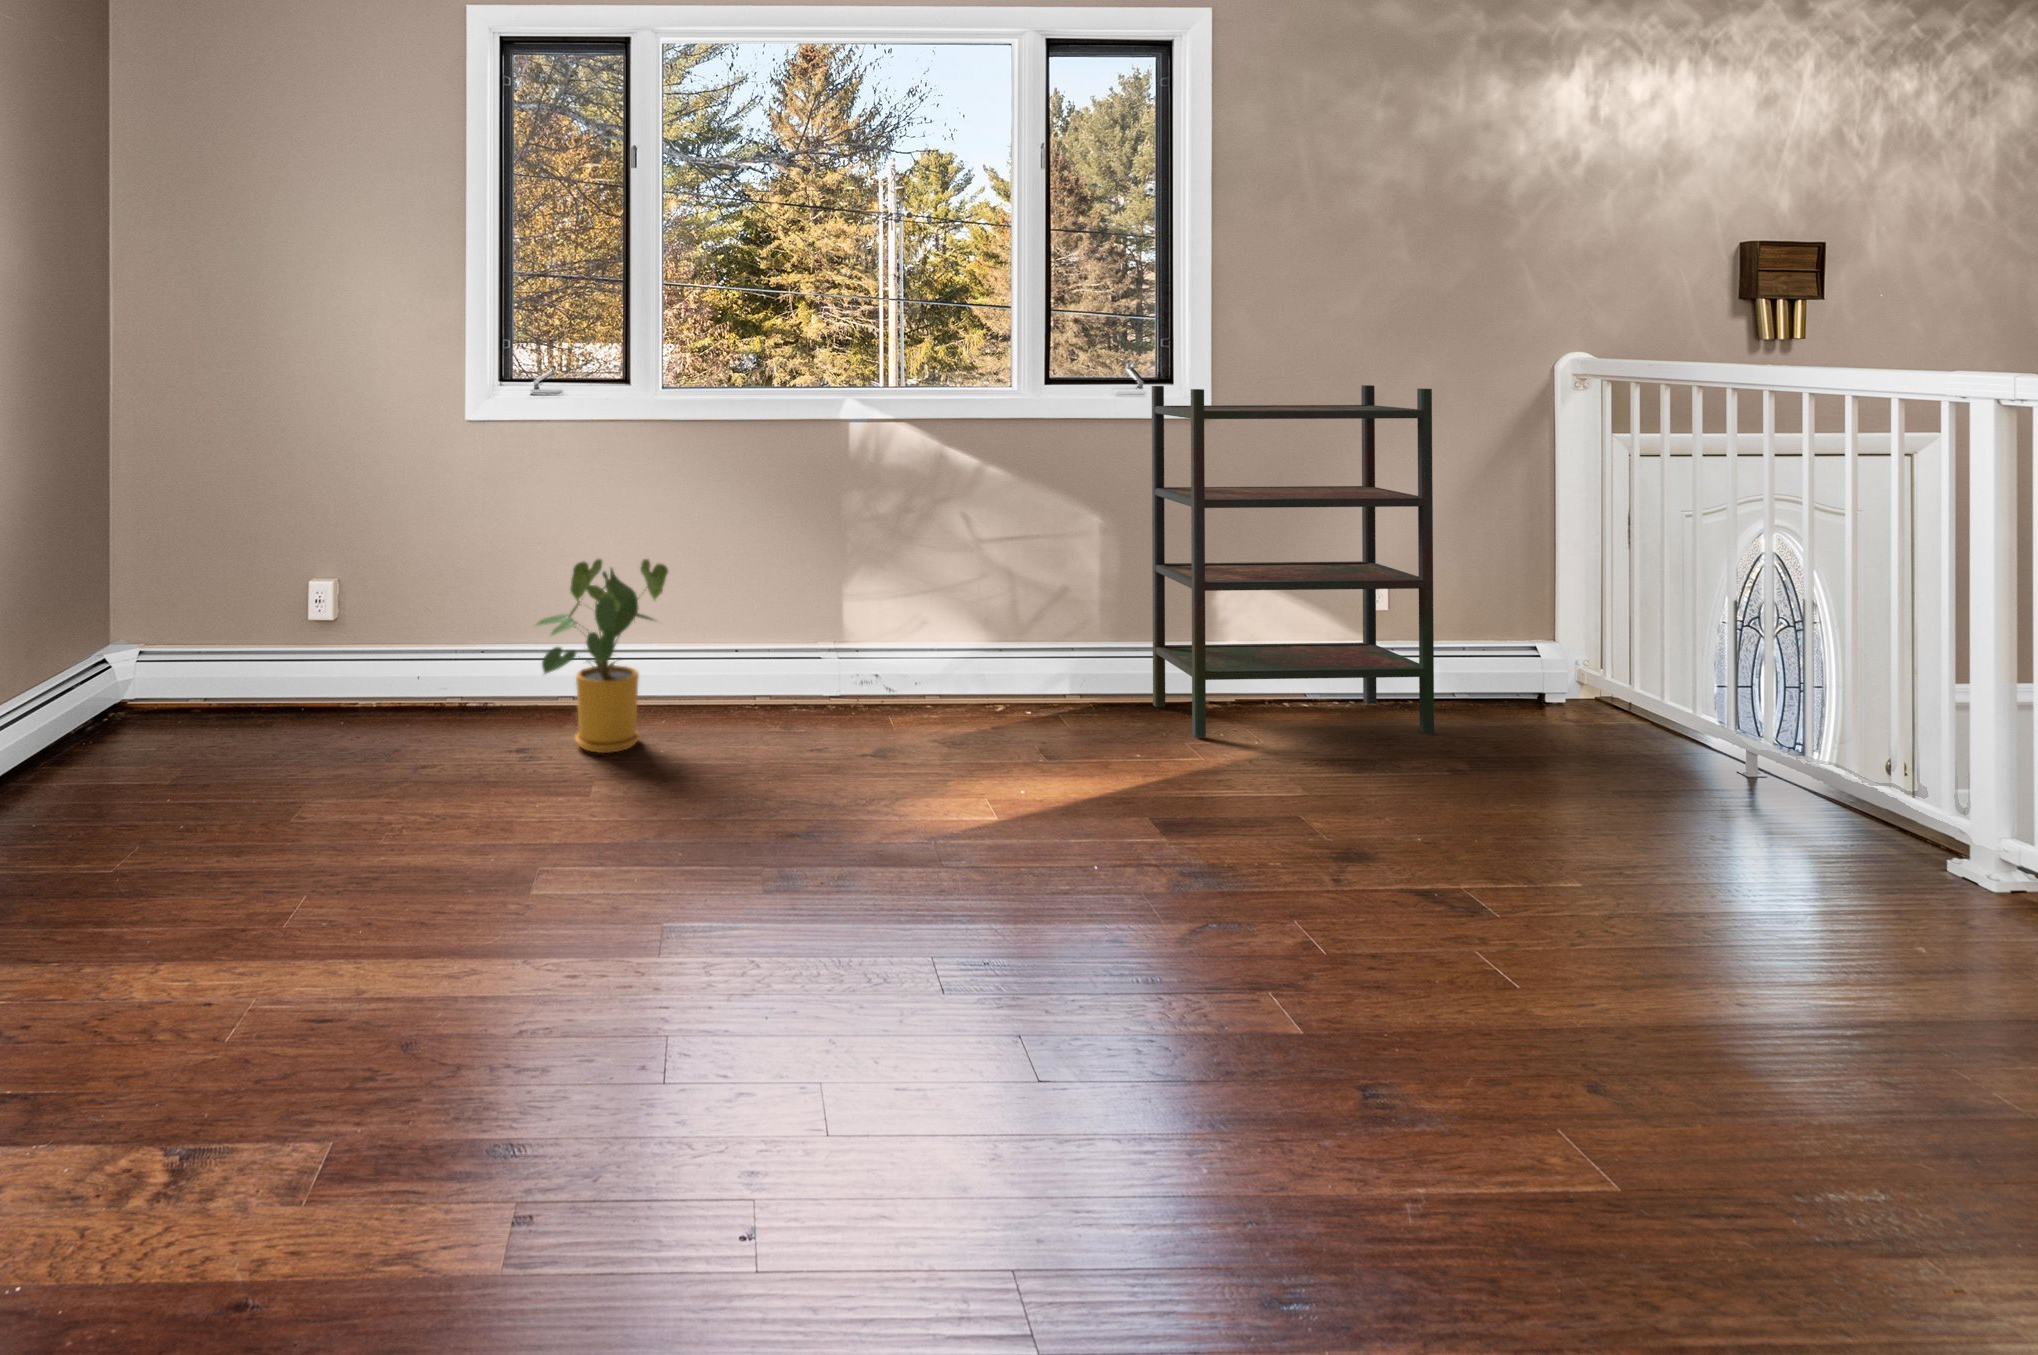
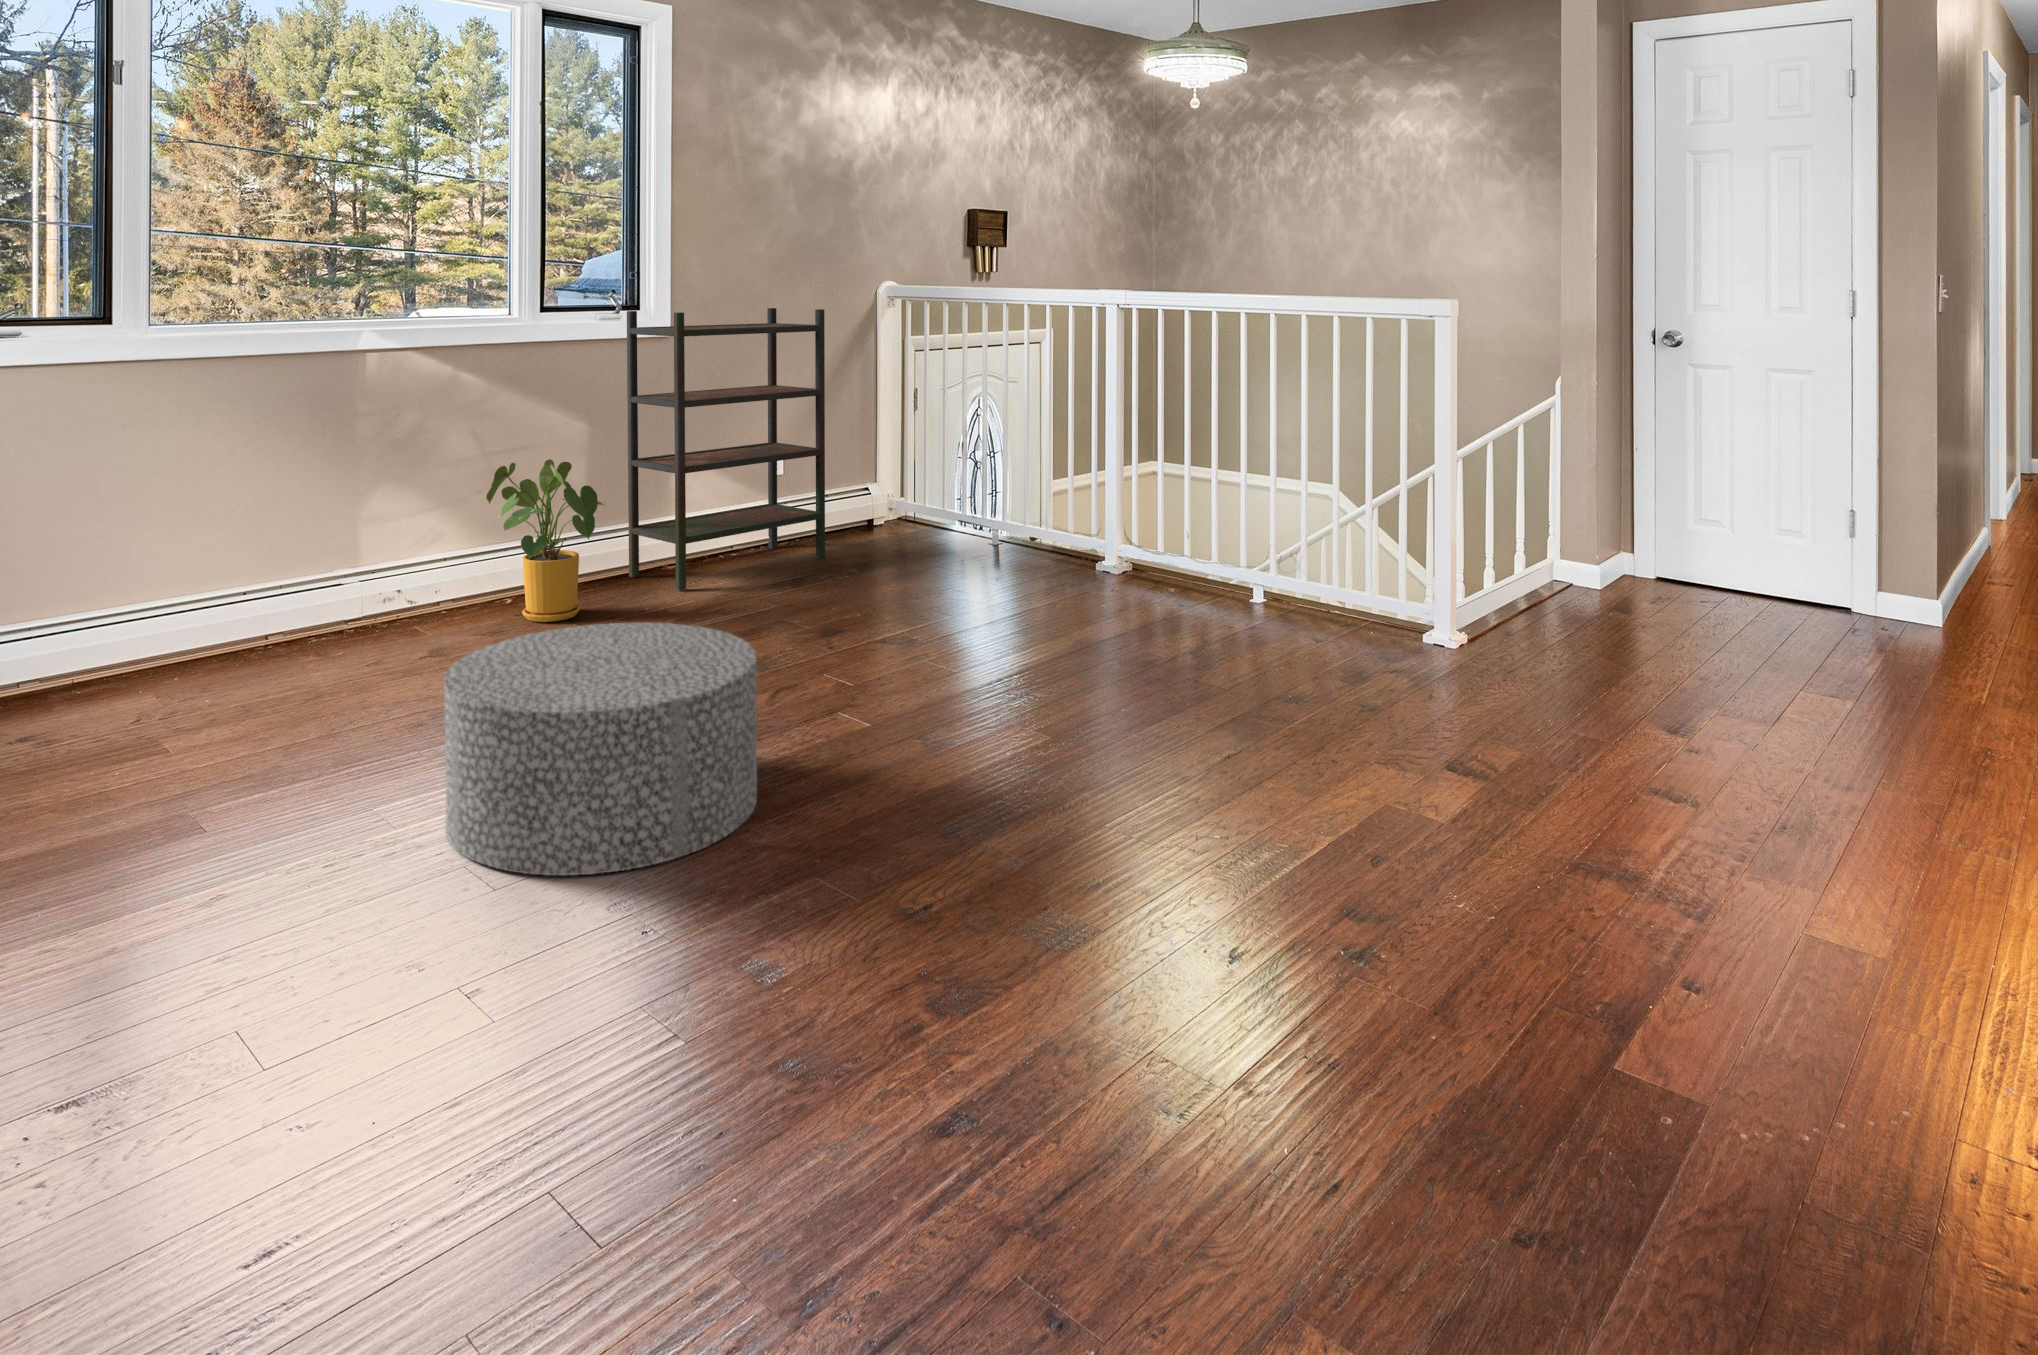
house plant: present [536,559,668,753] -> present [486,459,604,622]
ottoman: none [651,774,1042,1159] -> present [444,623,757,876]

